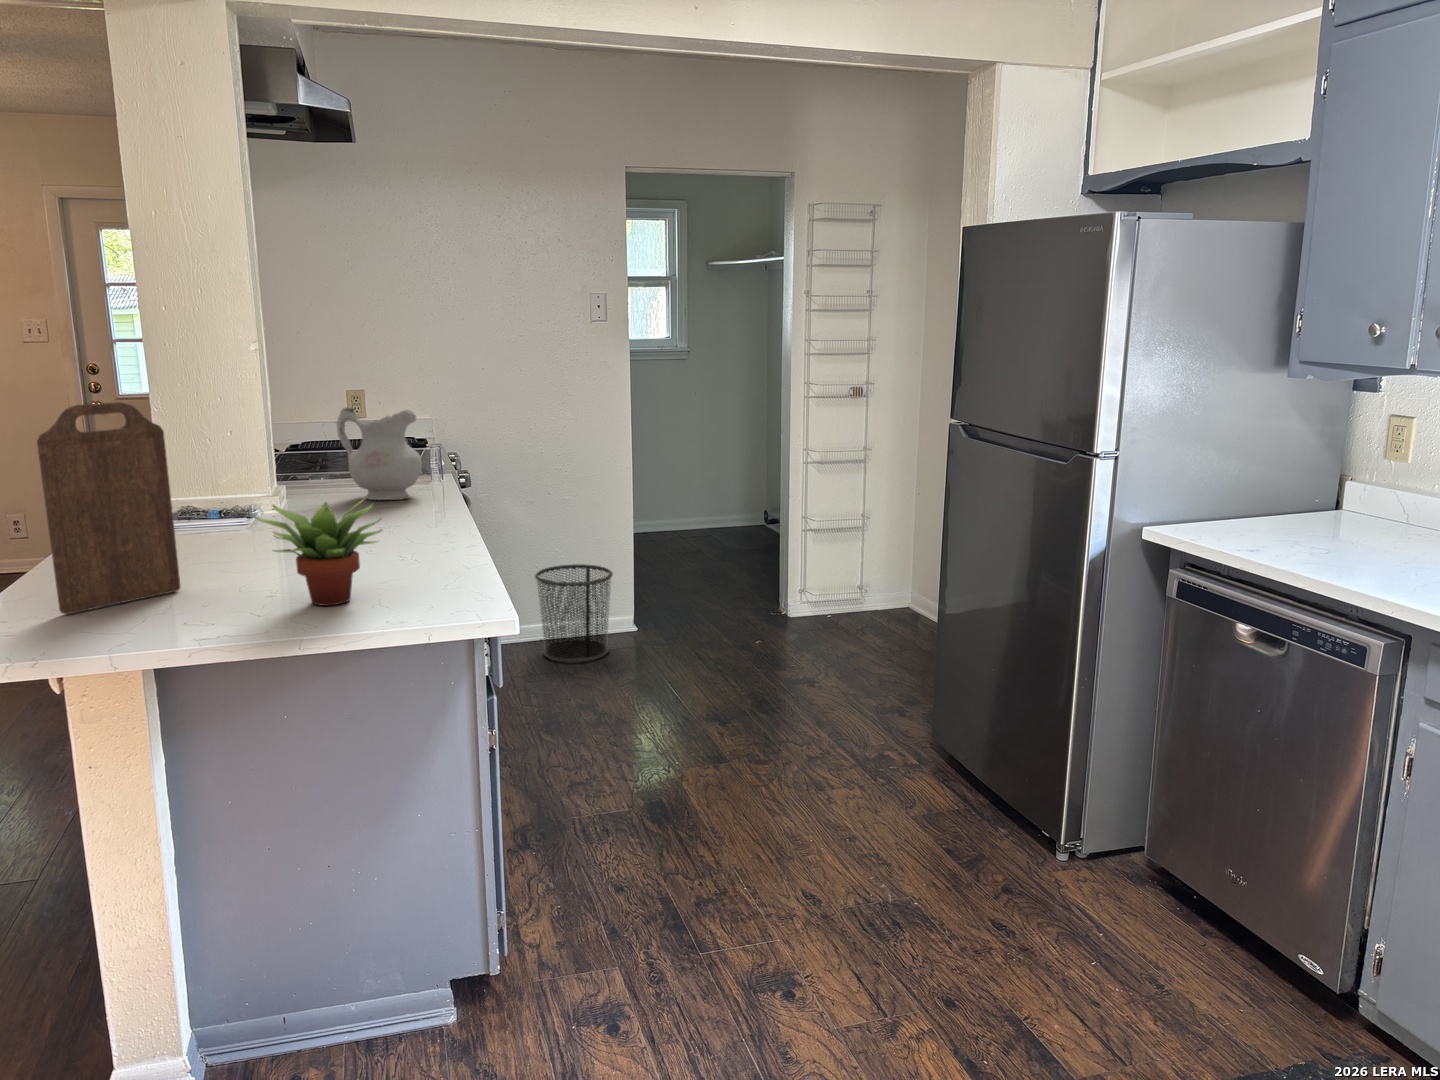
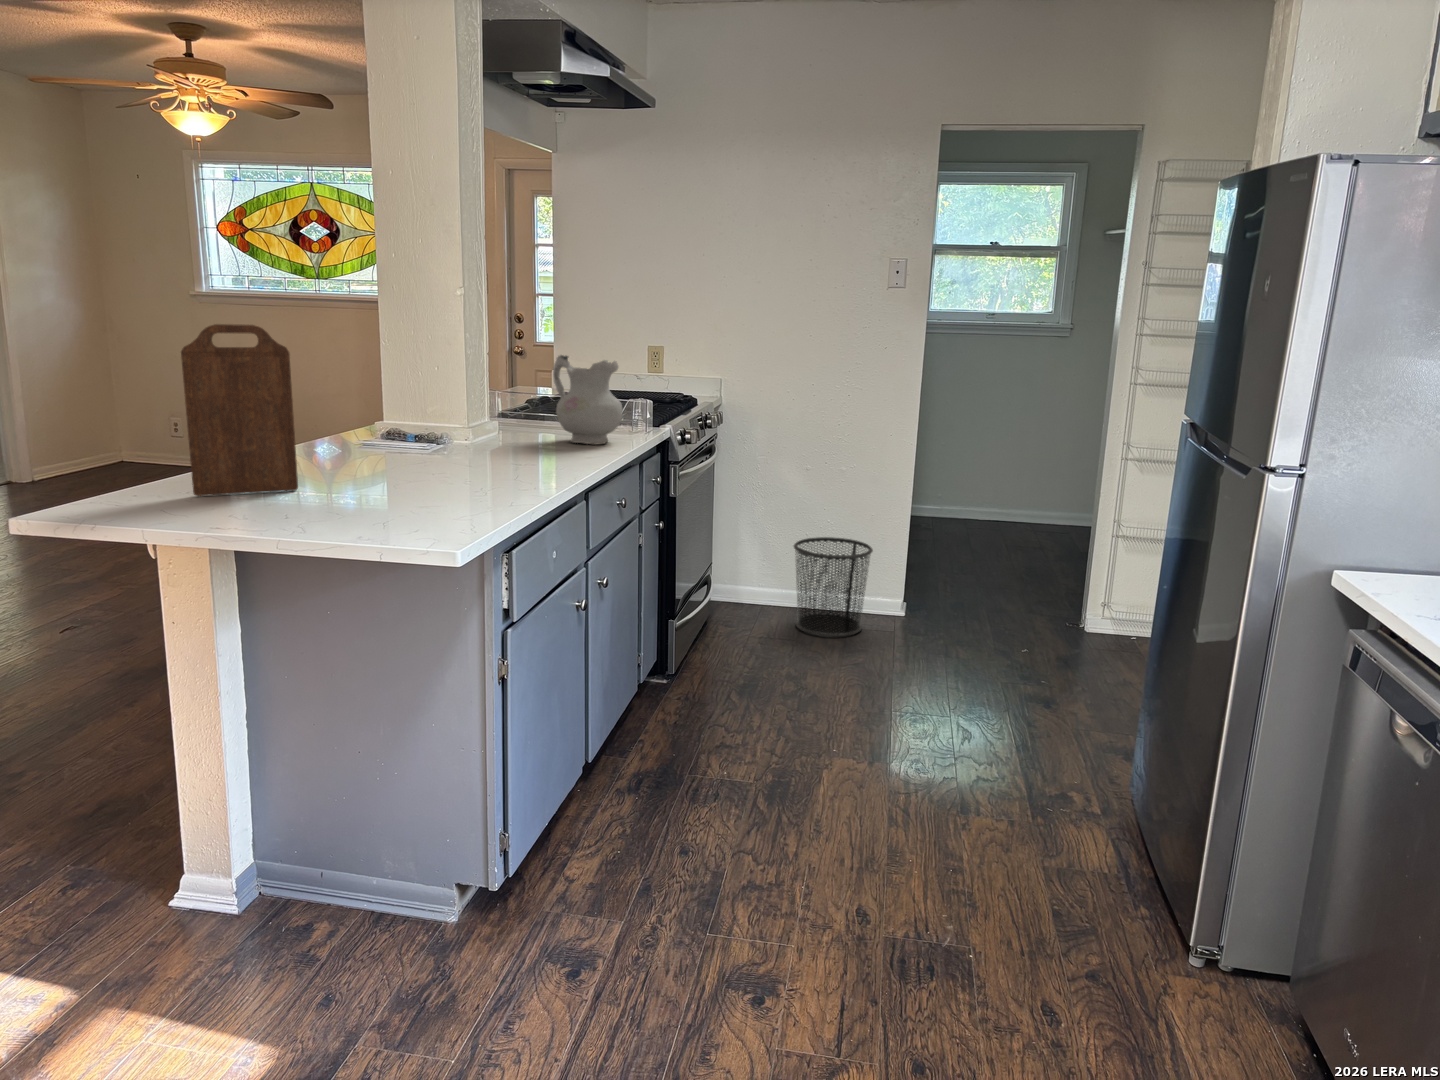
succulent plant: present [254,494,382,606] -> none [317,419,434,516]

